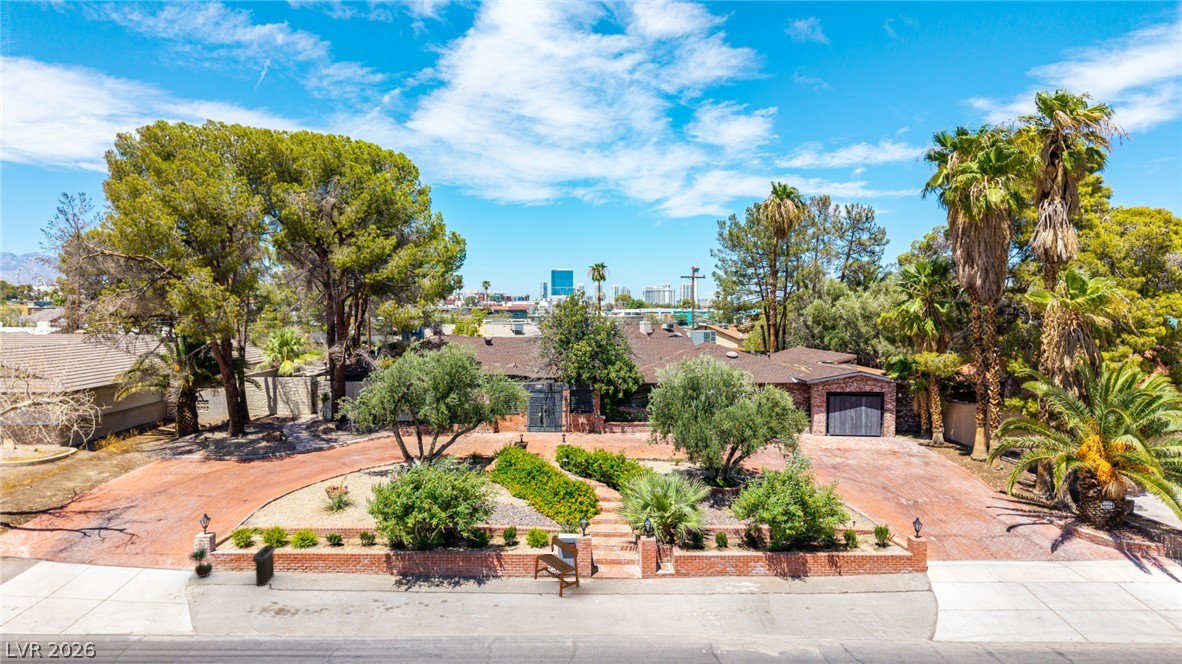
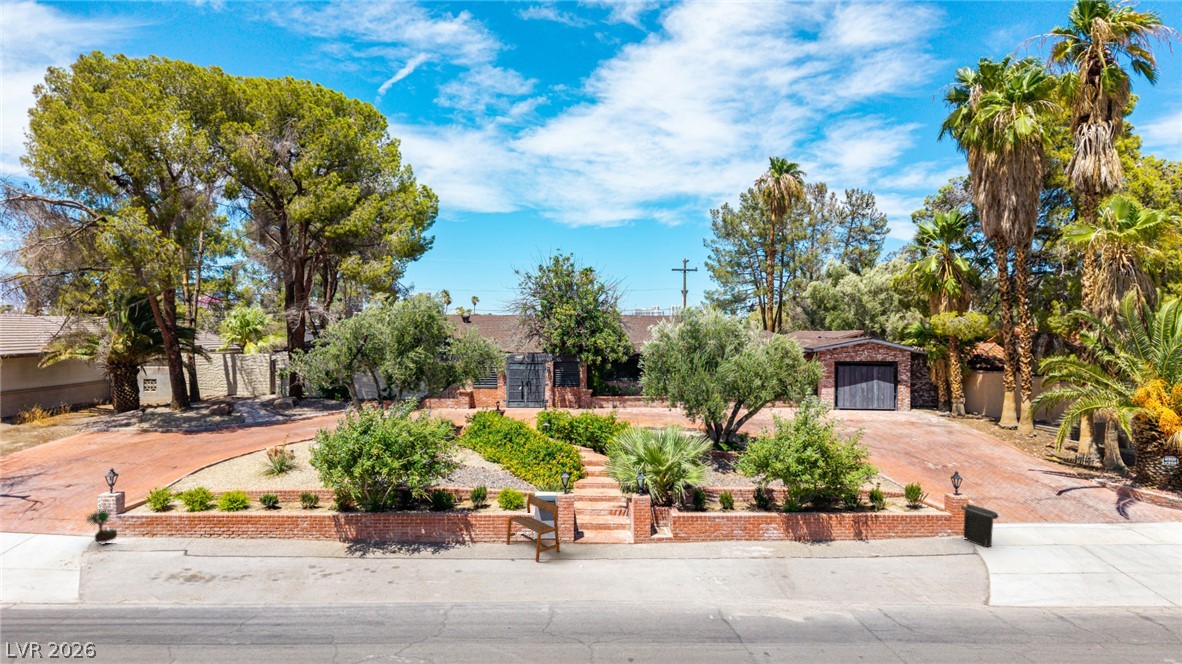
trash can: present [253,546,276,586] -> present [961,504,998,547]

